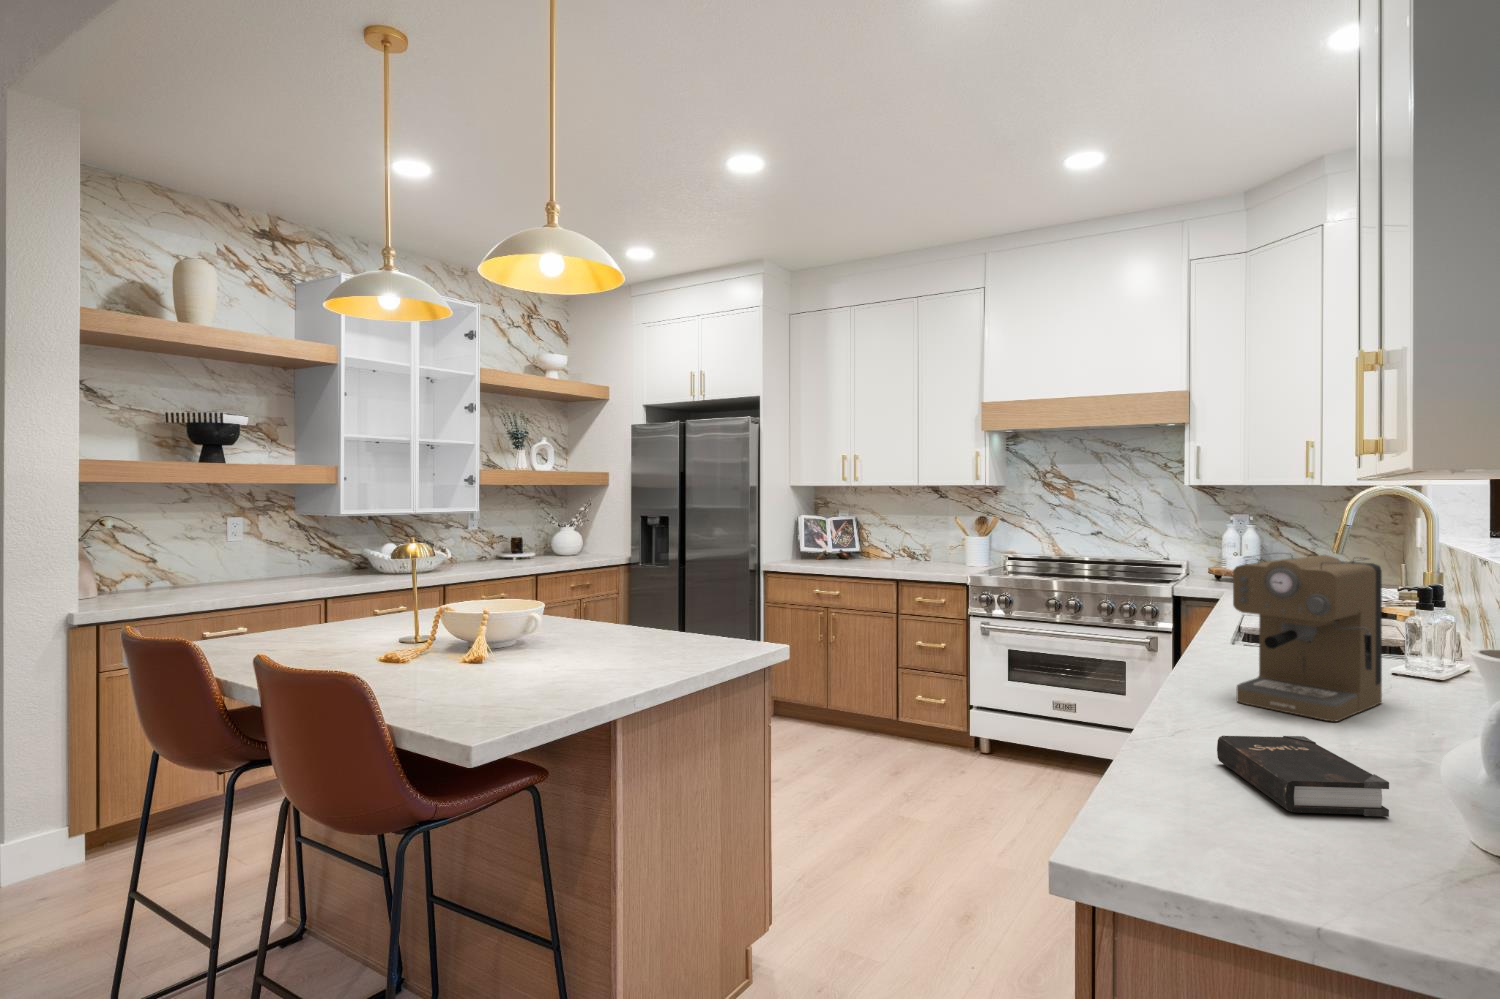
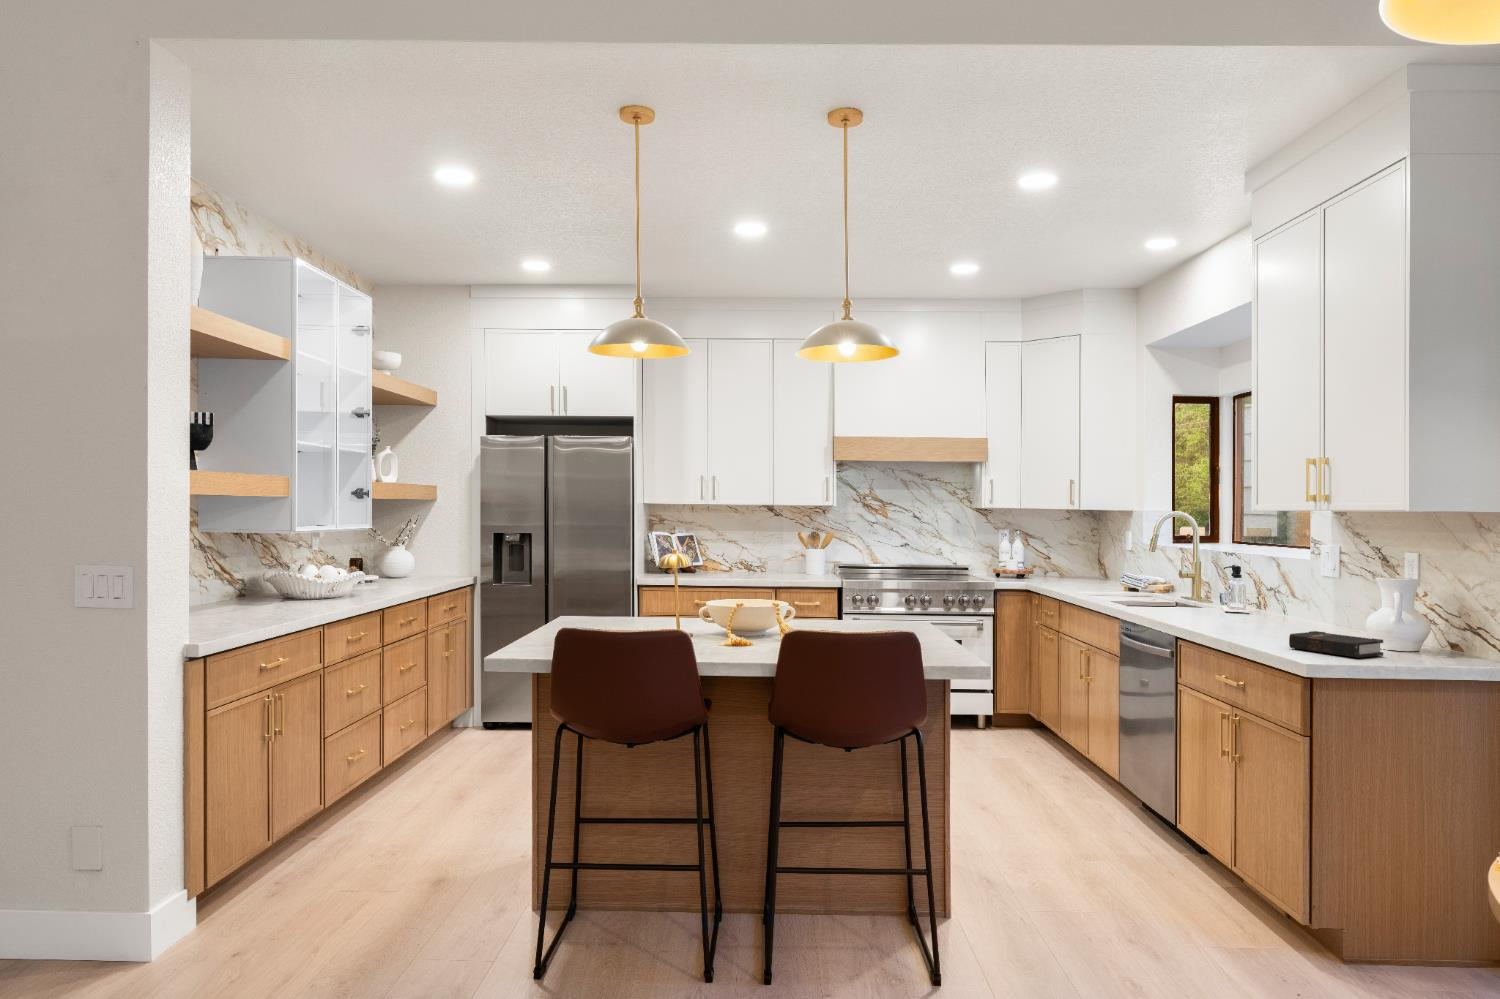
coffee maker: present [1233,555,1382,721] -> none [1214,544,1286,632]

